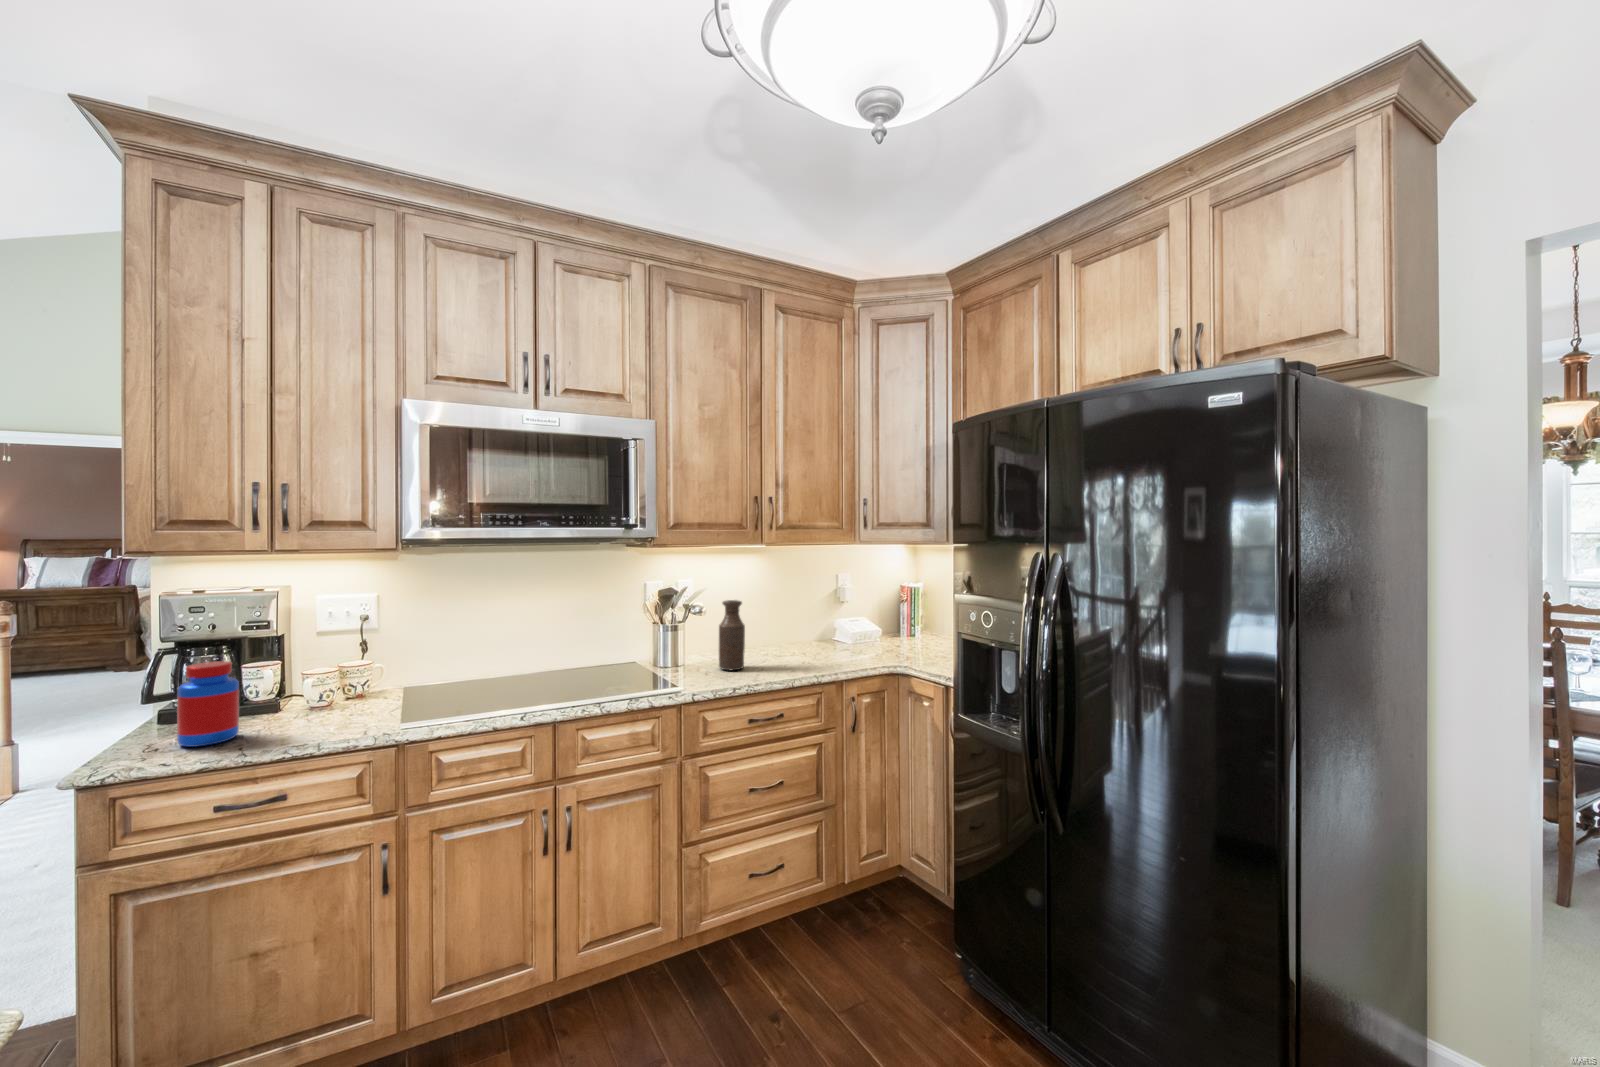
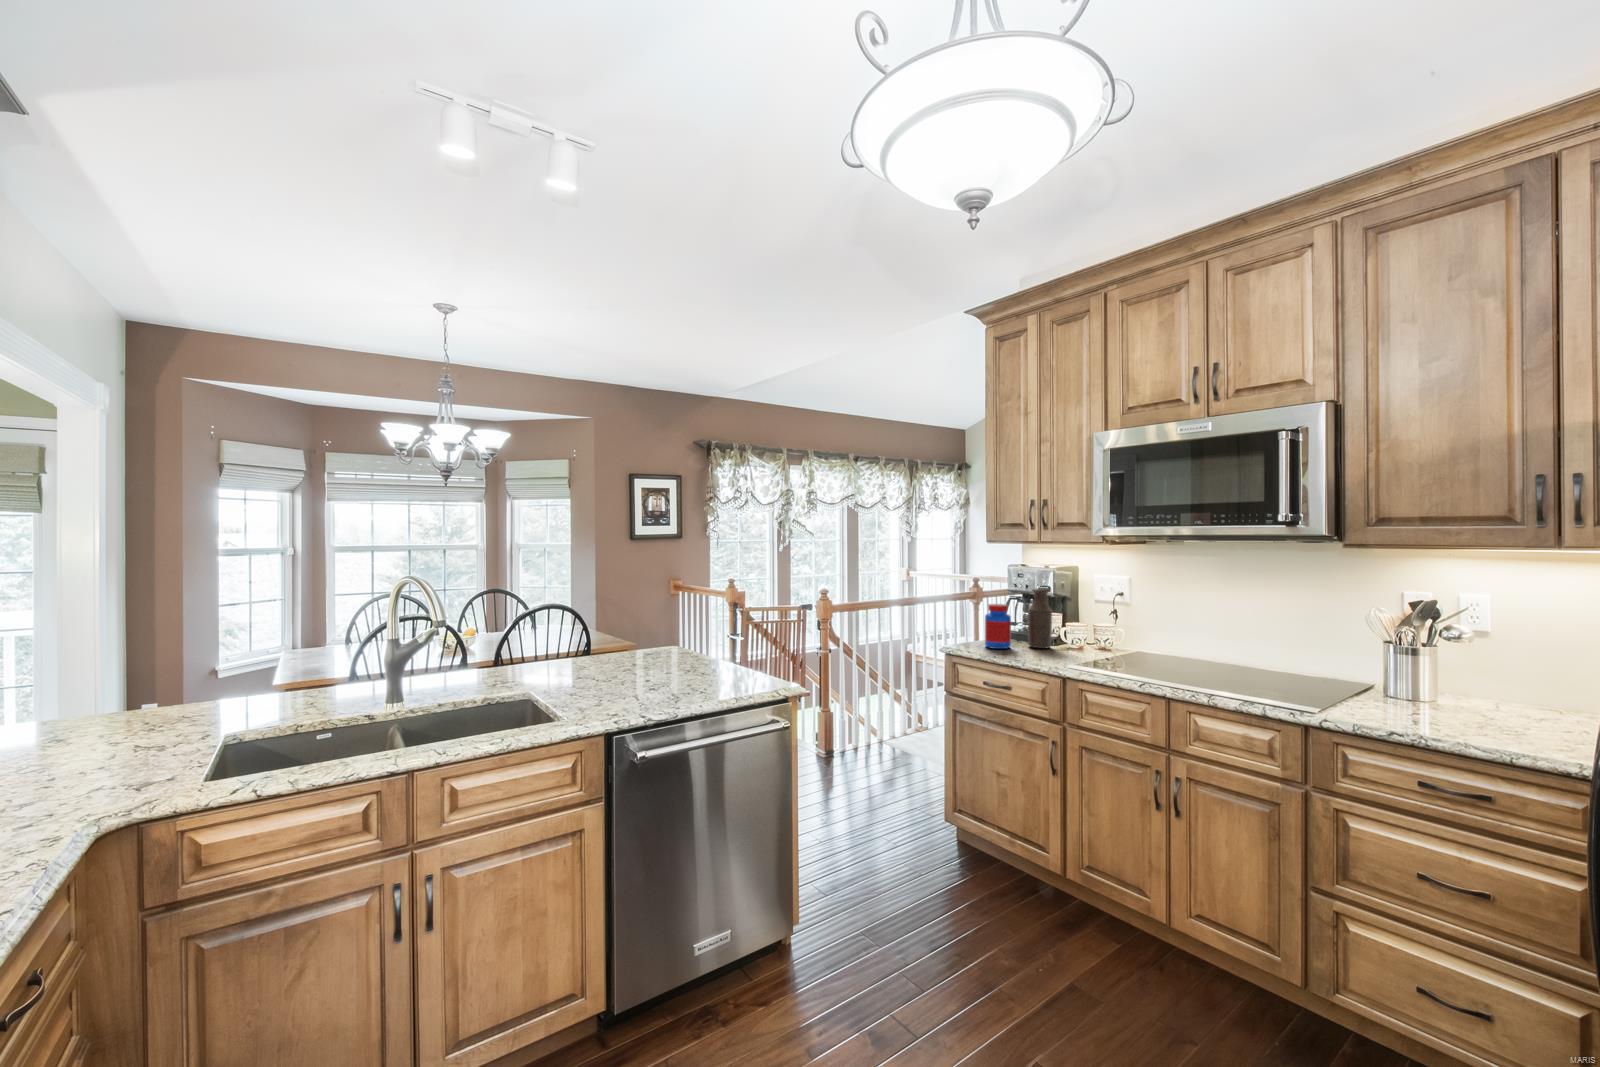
bottle: present [719,600,745,670] -> present [1028,588,1052,648]

